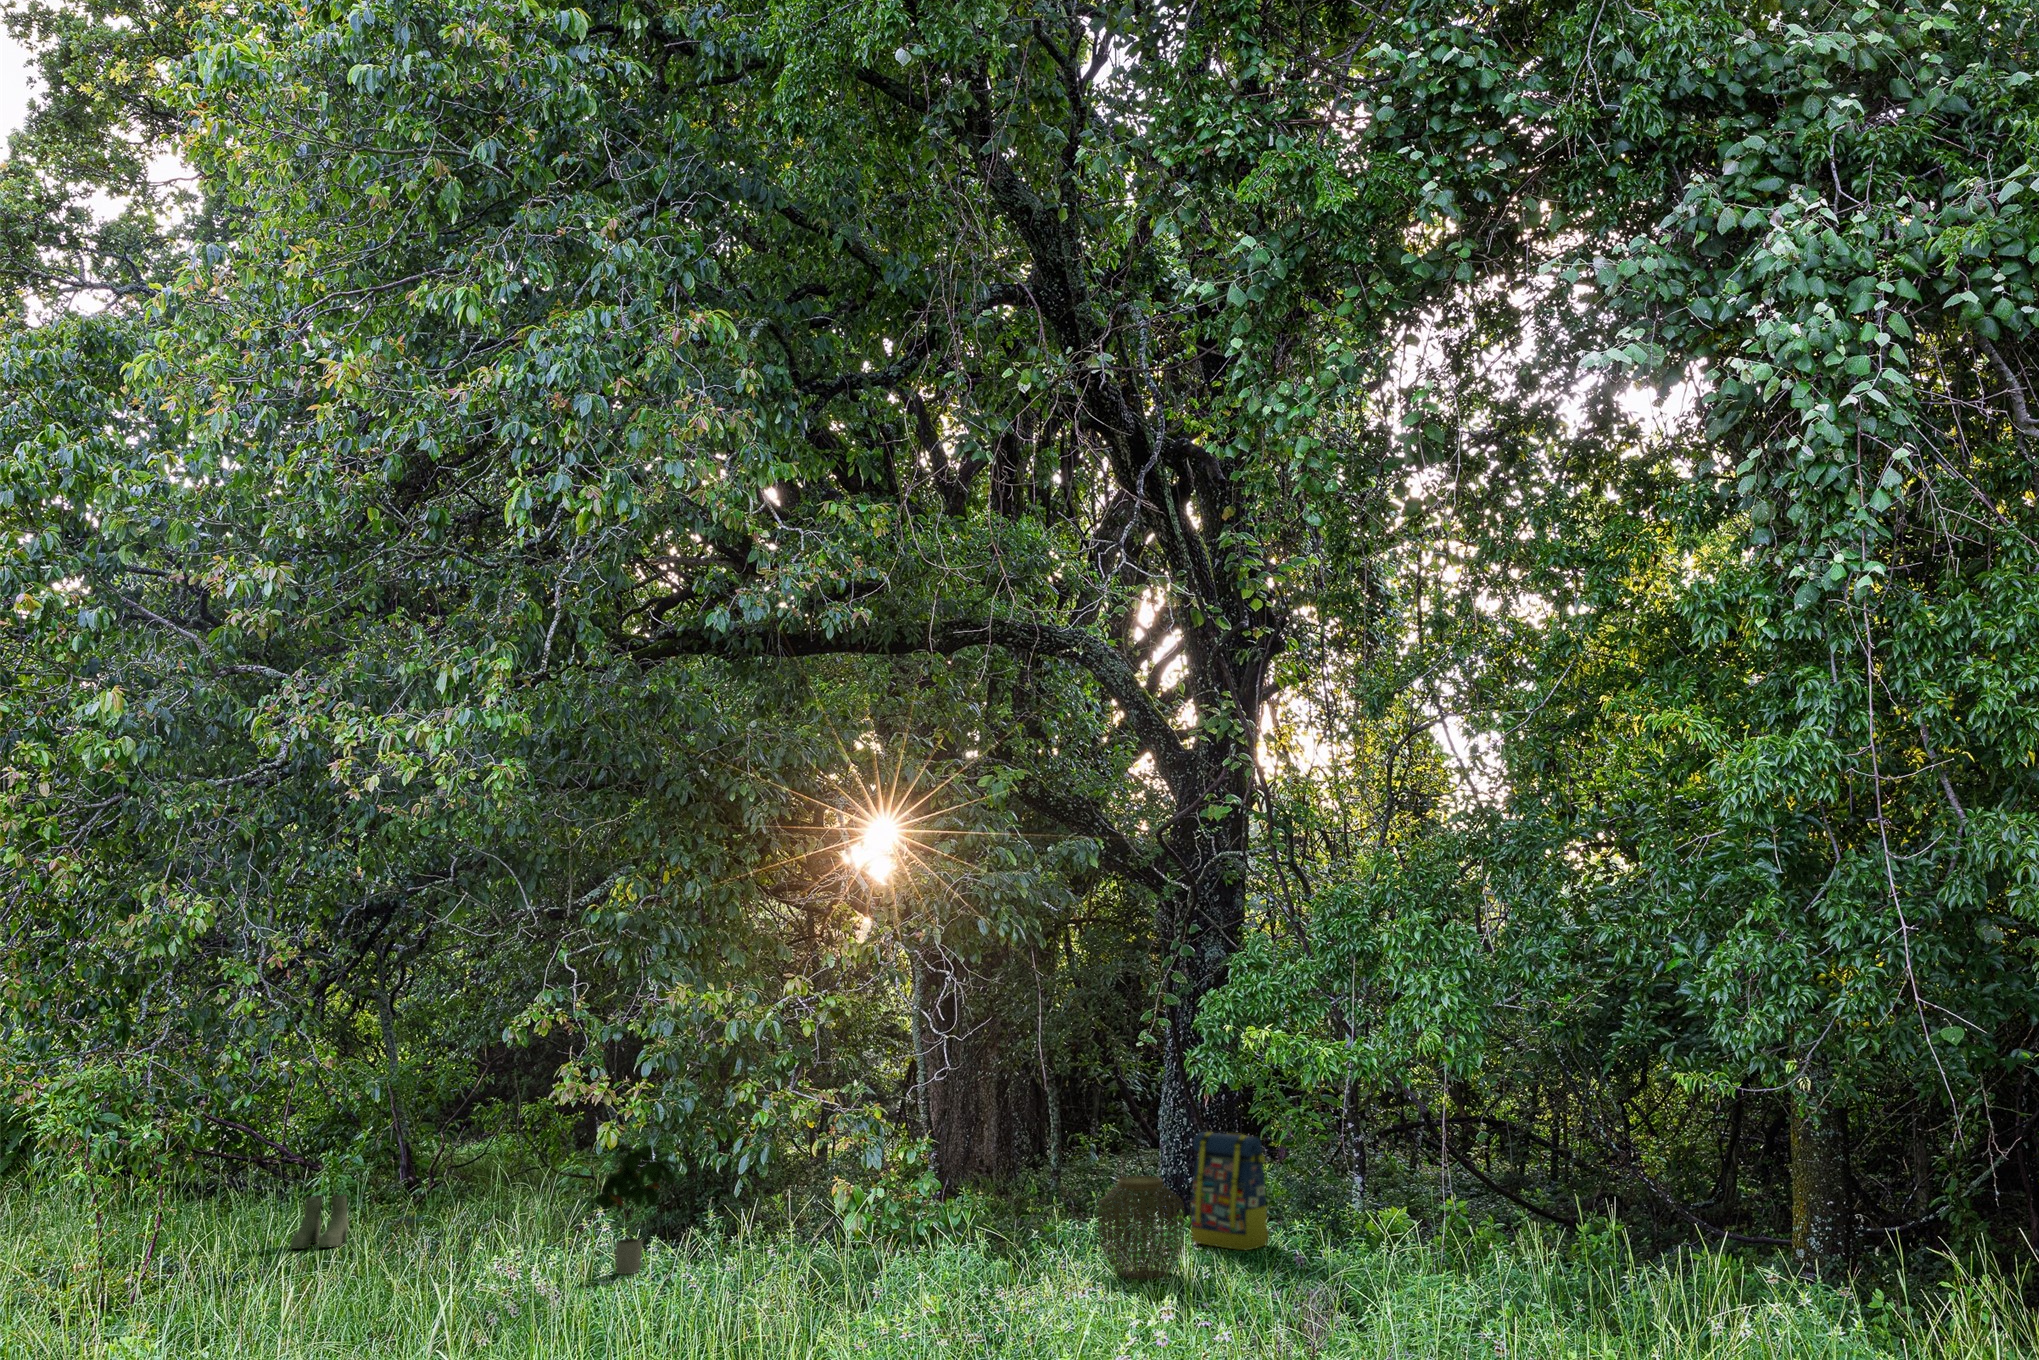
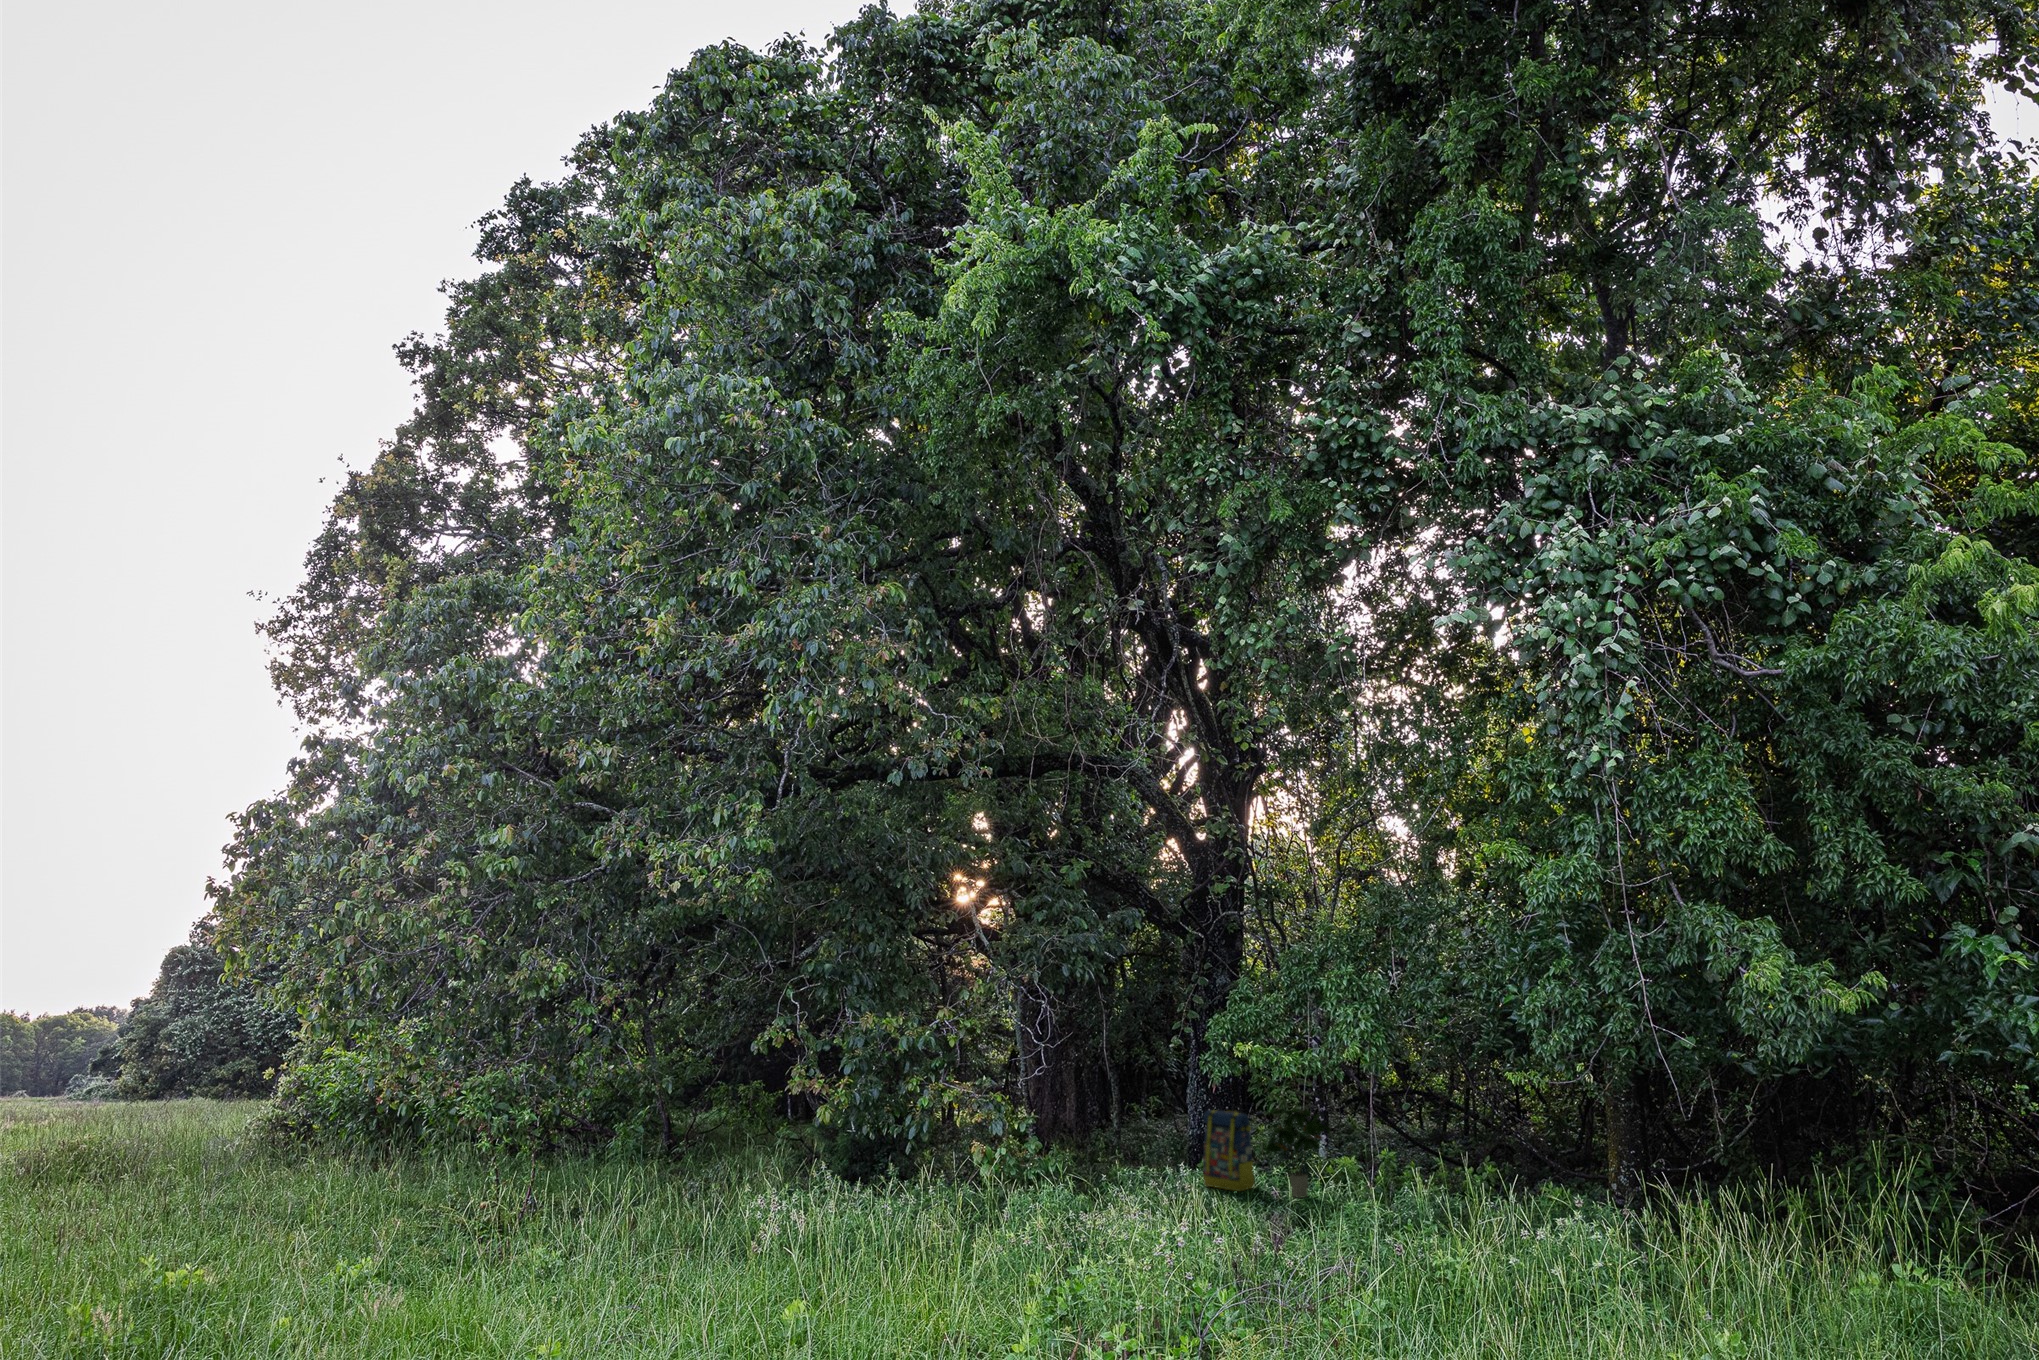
potted plant: present [595,1144,678,1274] -> present [1264,1109,1331,1198]
woven basket: present [1098,1176,1185,1278] -> none [1142,1142,1199,1211]
boots: present [290,1194,349,1249] -> none [614,1152,651,1189]

